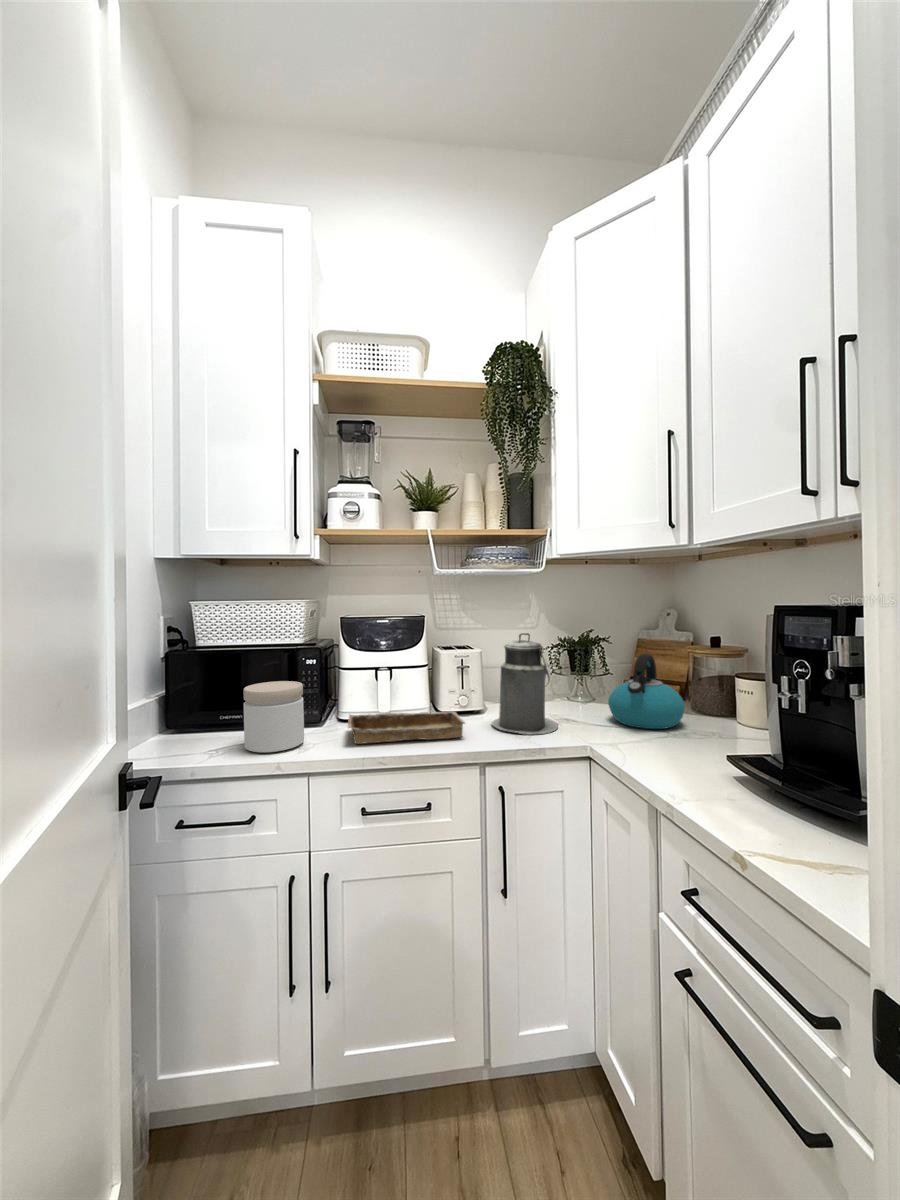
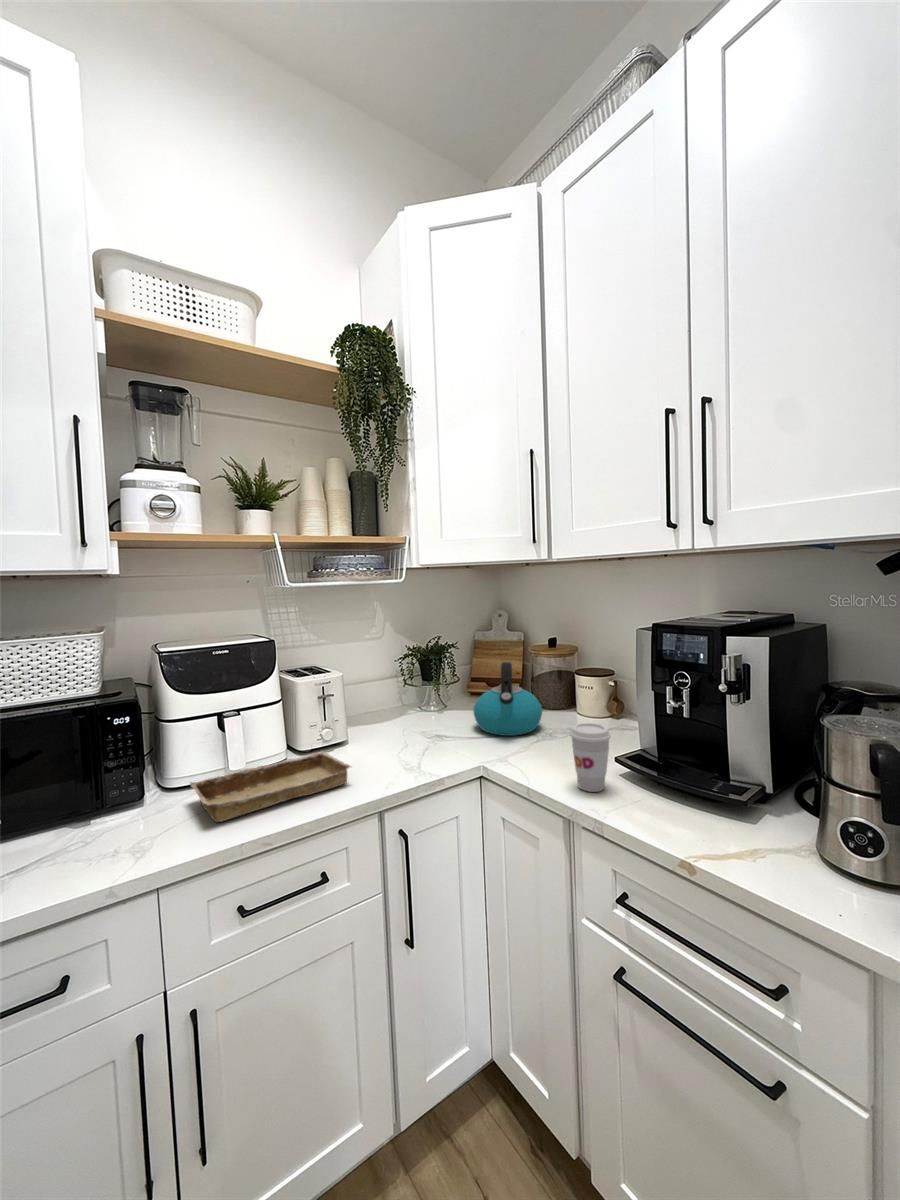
canister: present [492,633,558,734] -> none [365,653,437,765]
jar: present [244,681,304,753] -> none [29,755,136,874]
coffee cup: none [668,712,716,786] -> present [570,723,611,792]

